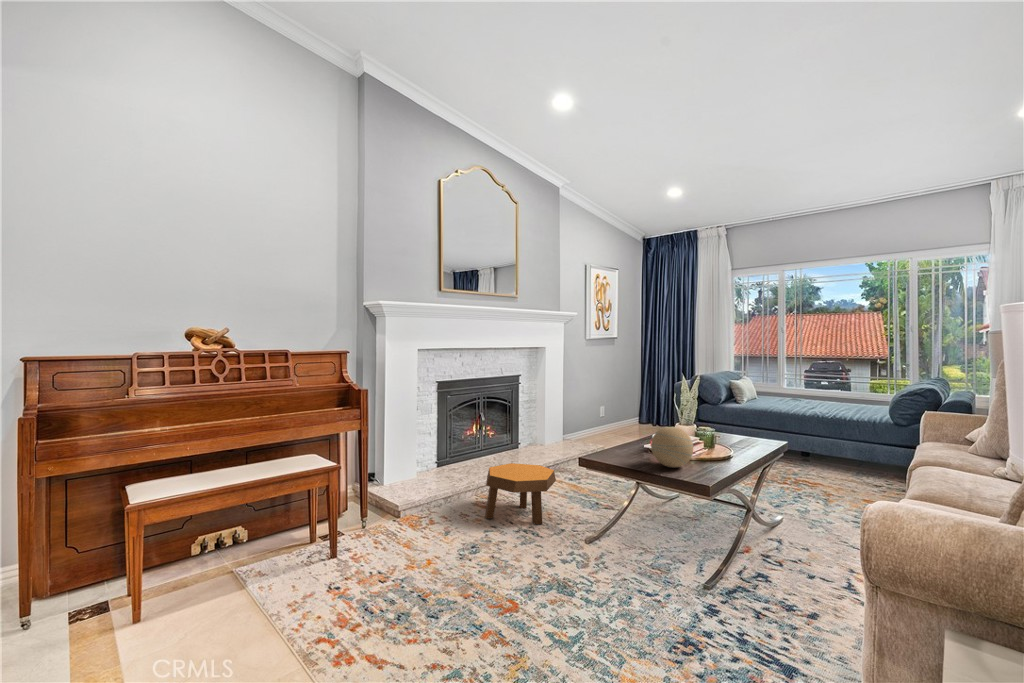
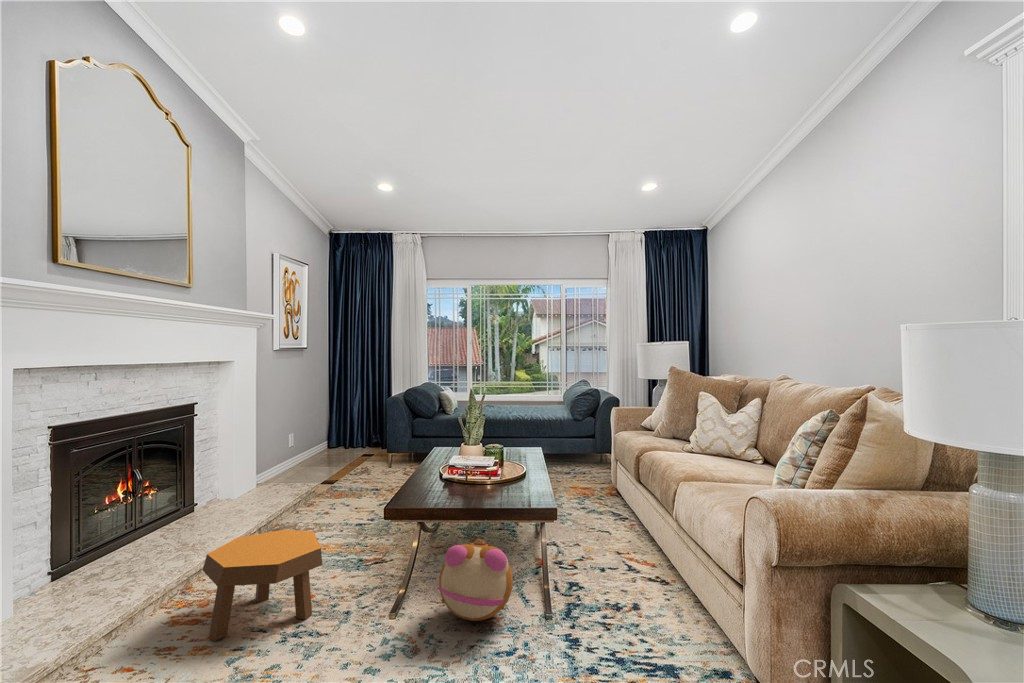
decorative orb: present [651,427,693,468] -> none [467,447,512,494]
plush toy: none [608,500,680,567] -> present [437,538,513,621]

